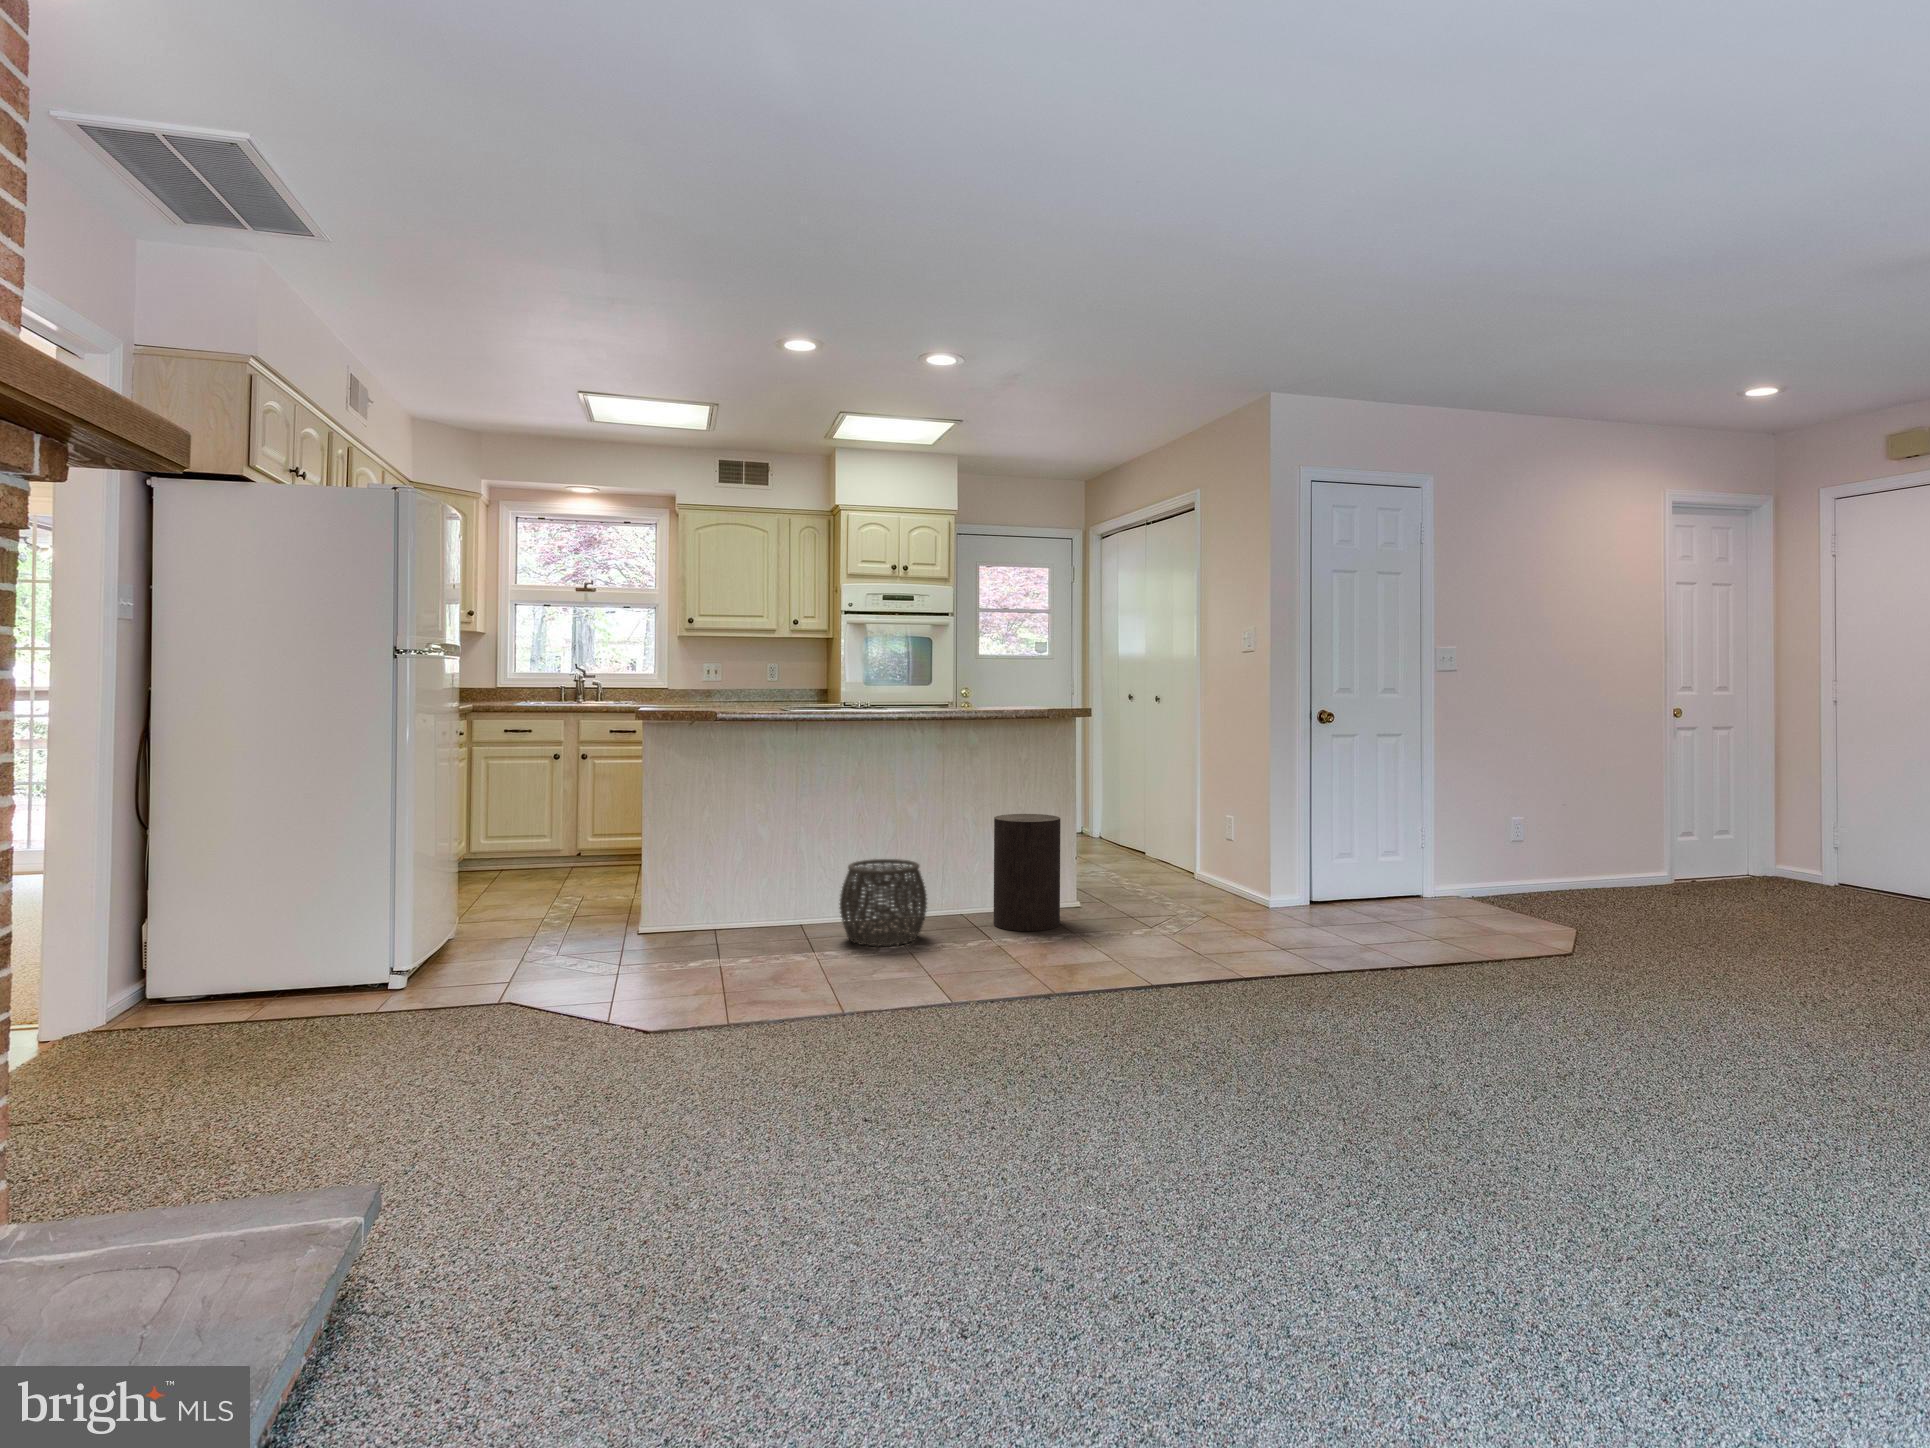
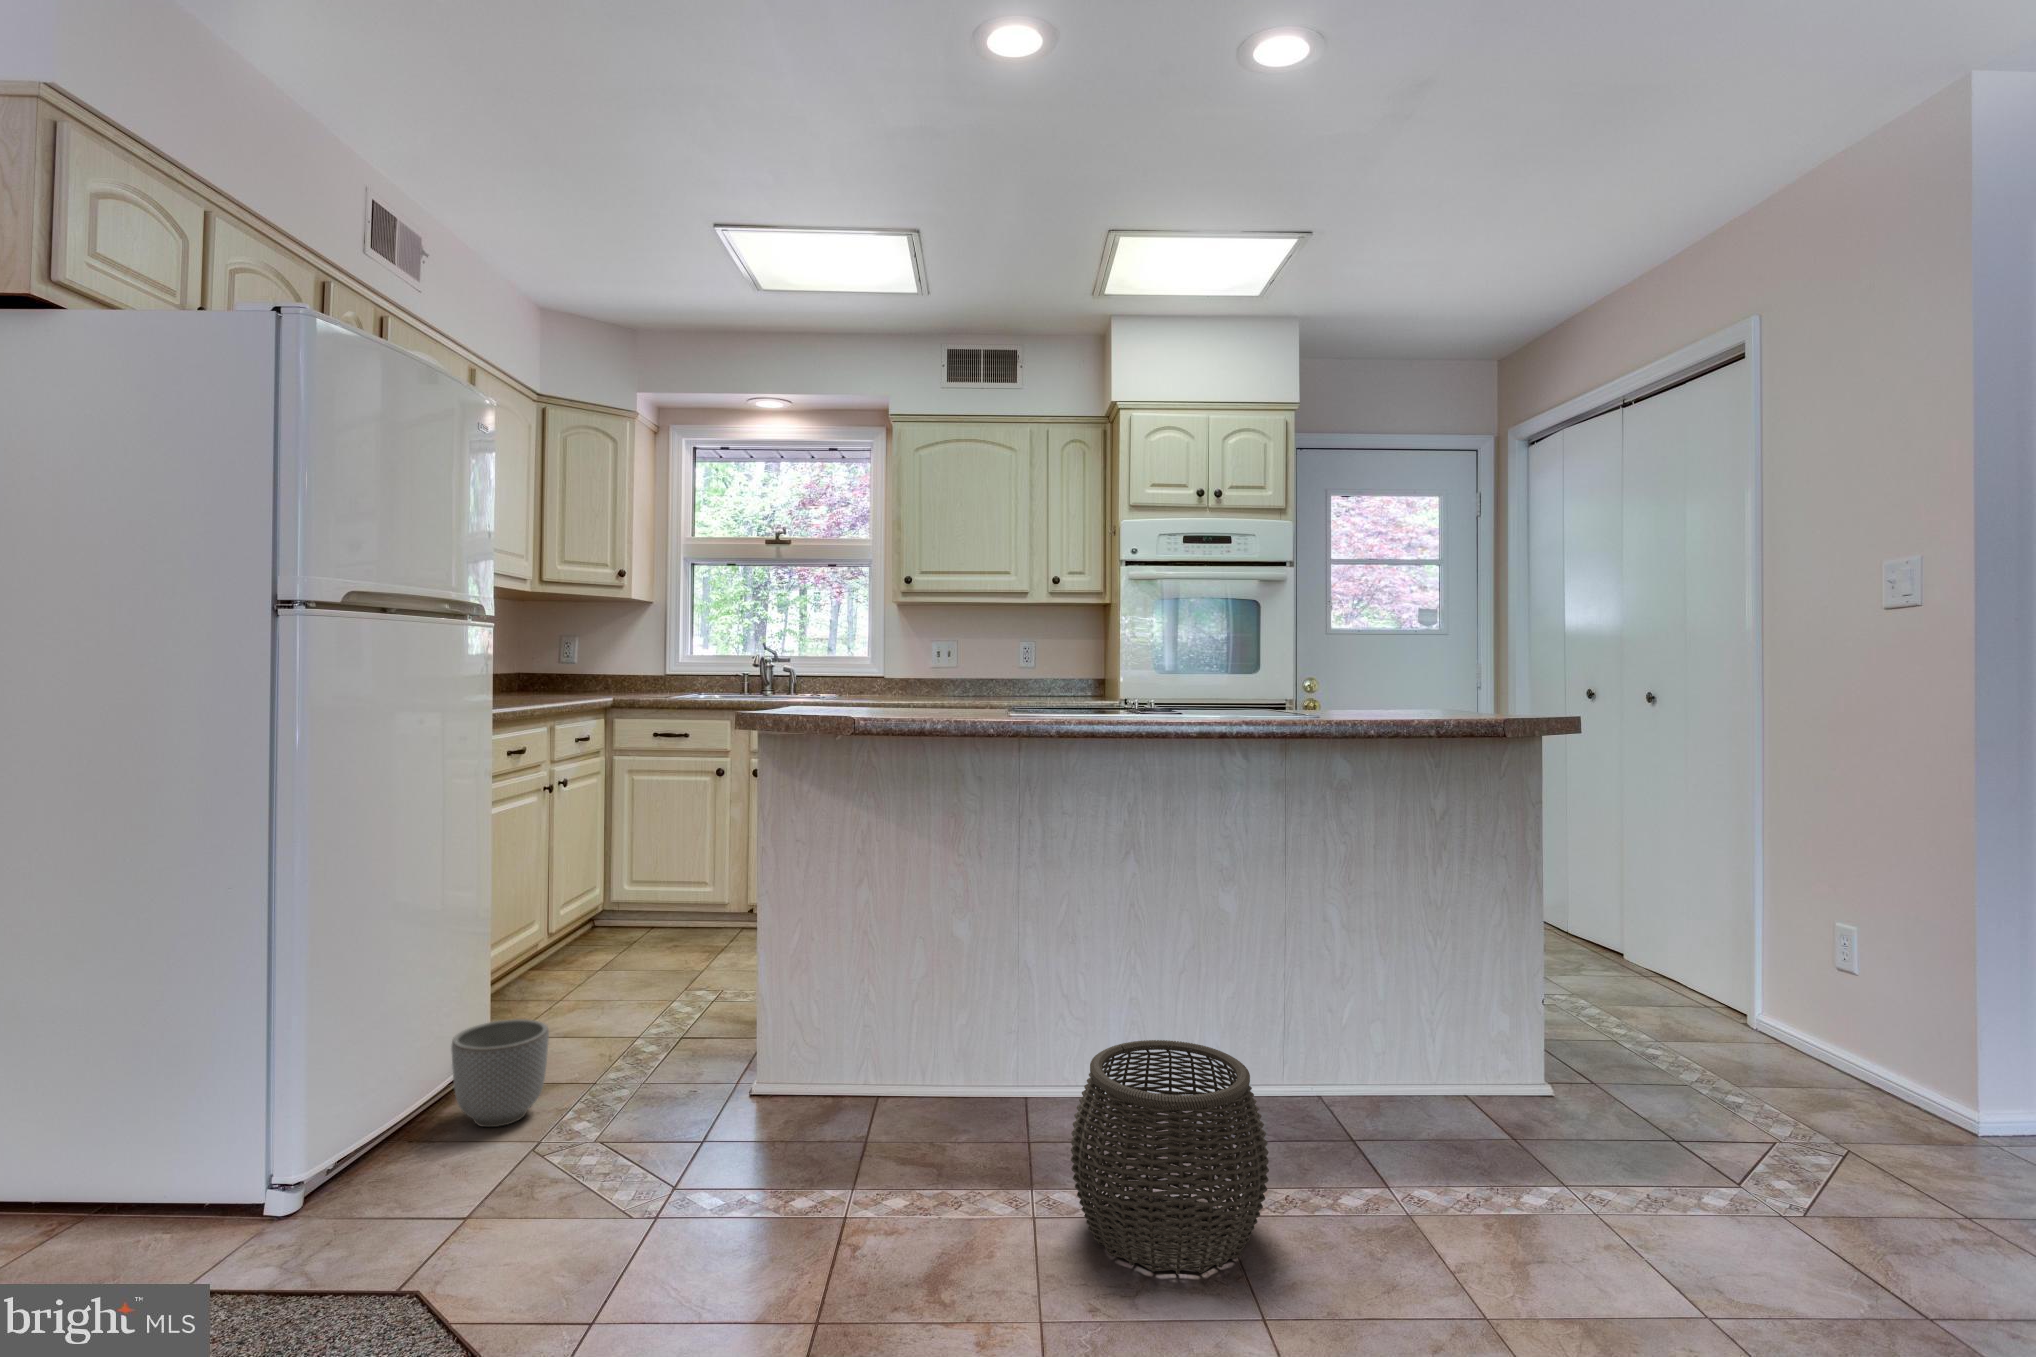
stool: present [994,814,1060,931] -> none [1411,948,1578,1245]
planter: none [481,886,535,941] -> present [451,1019,549,1127]

